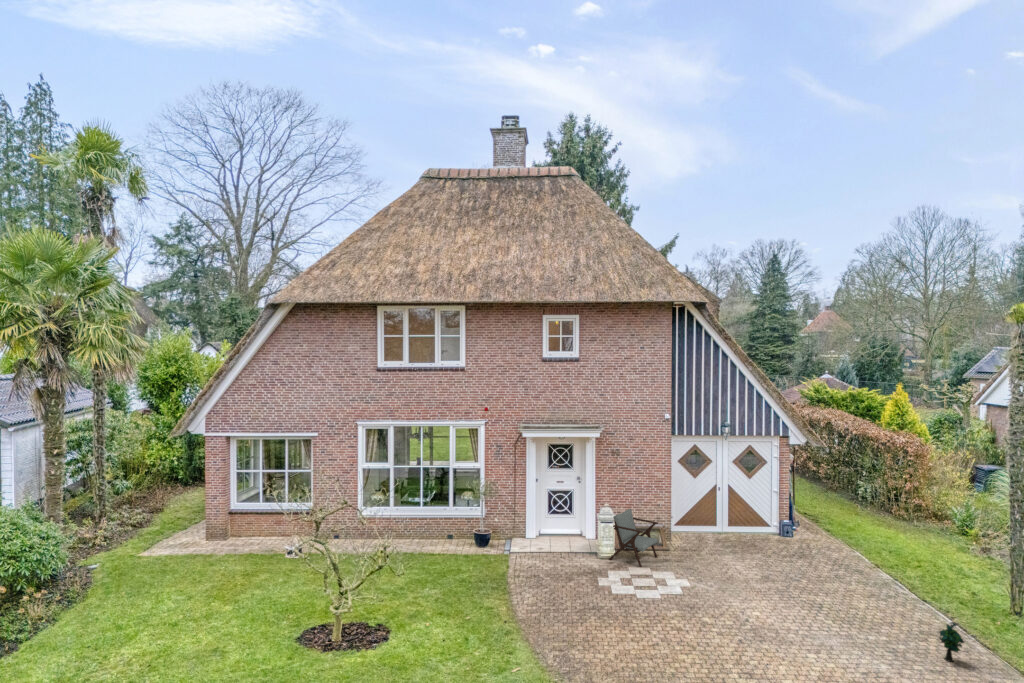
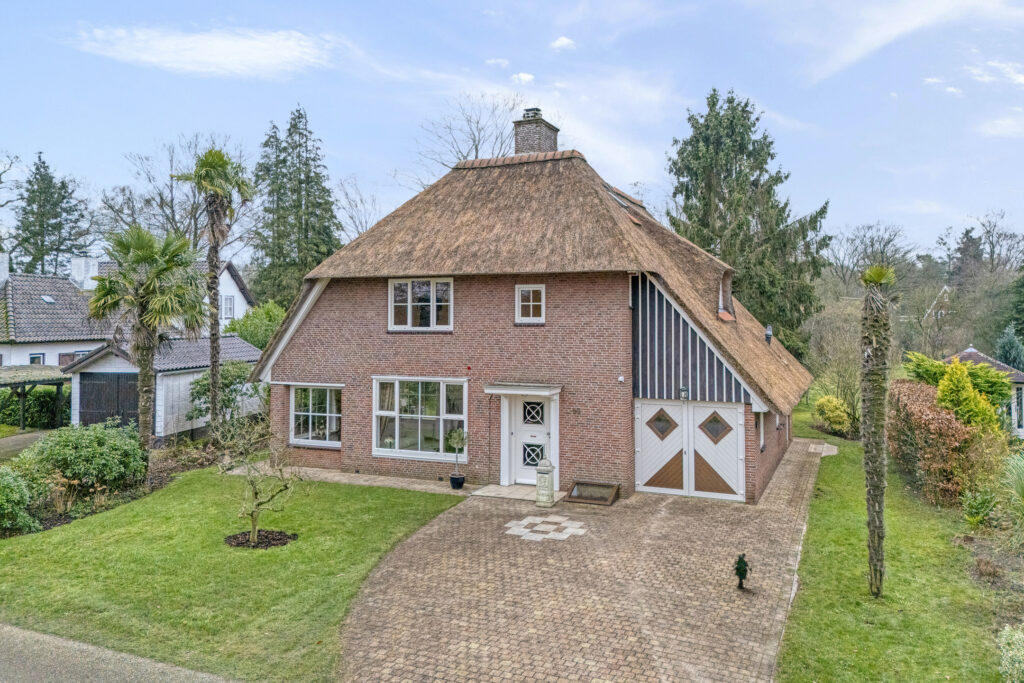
lounge chair: present [609,509,658,567] -> none [550,460,597,509]

